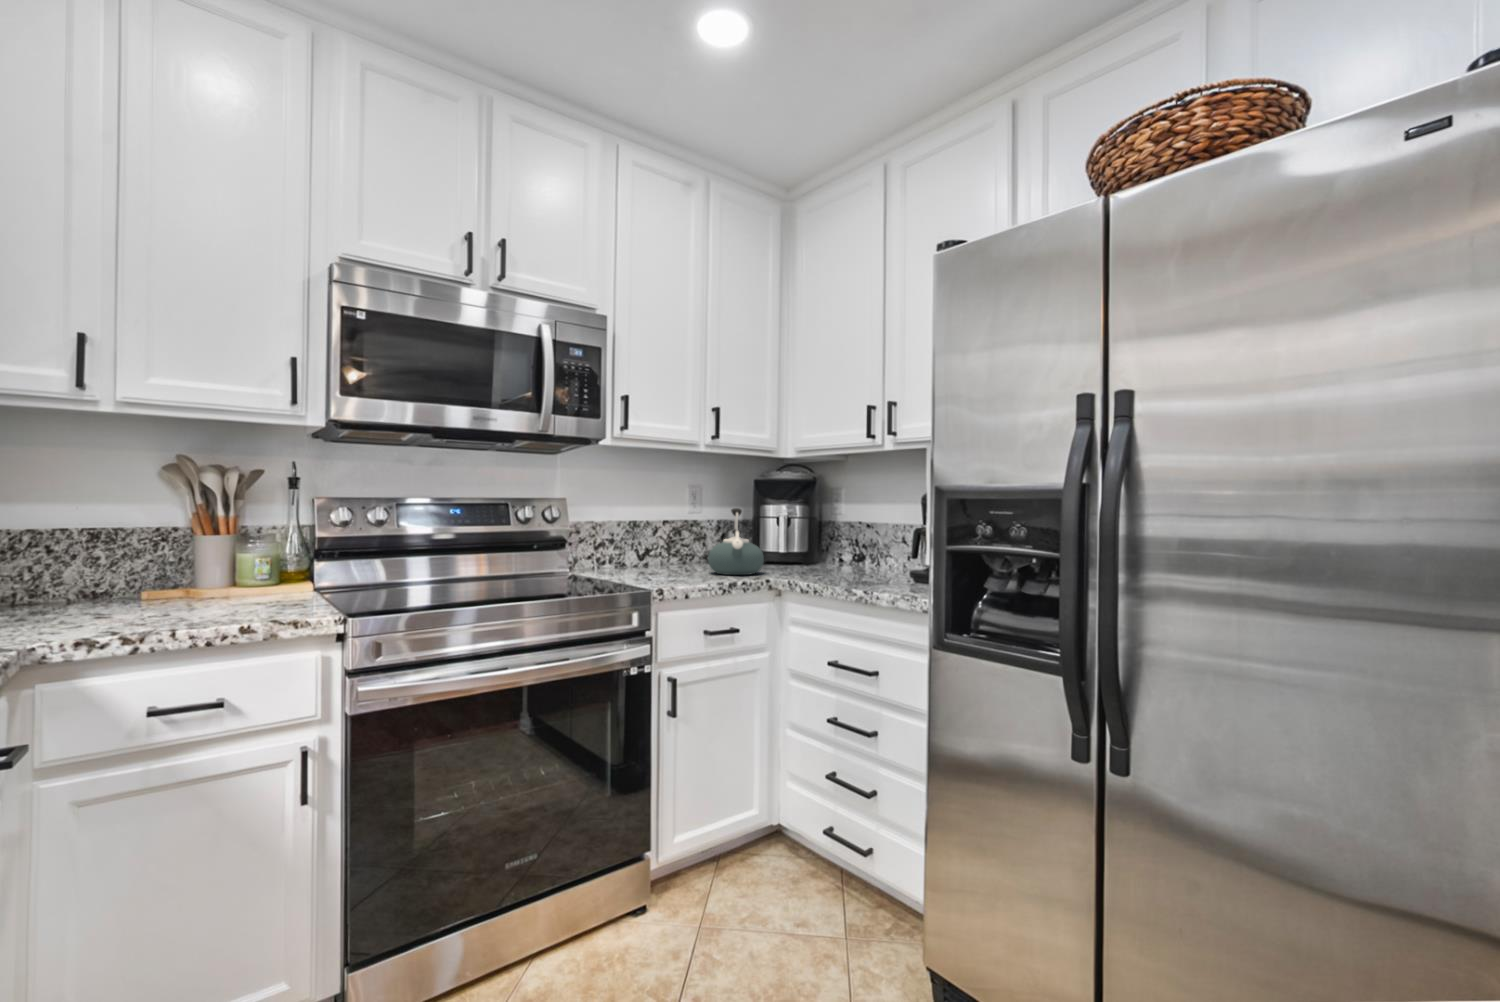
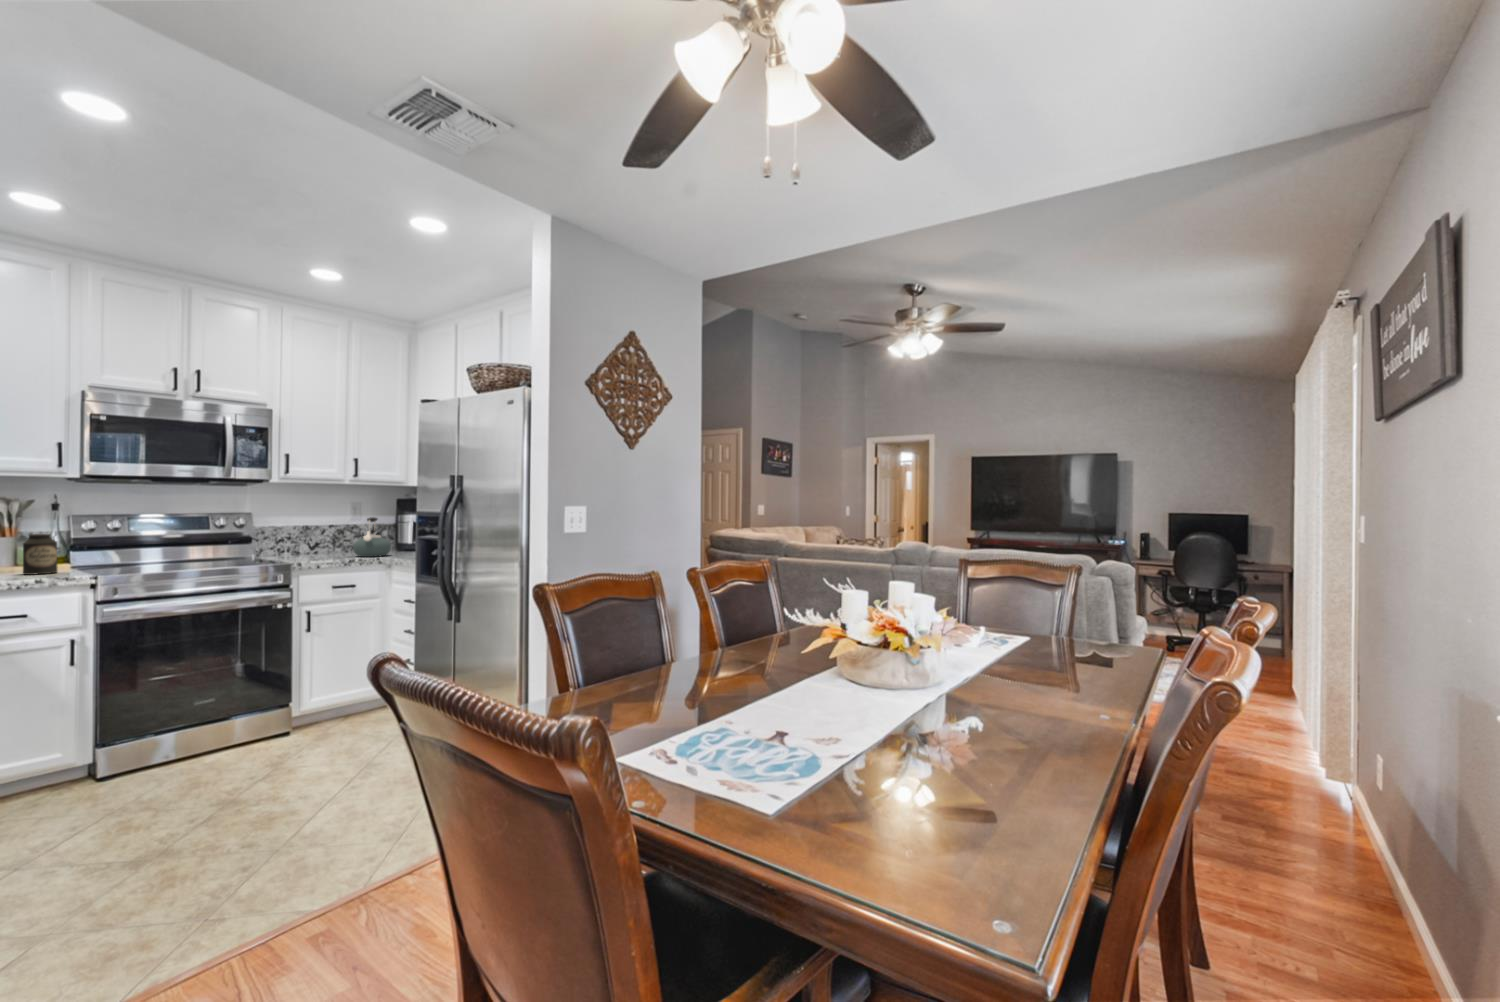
canister: none [235,529,290,606] -> present [23,534,58,575]

